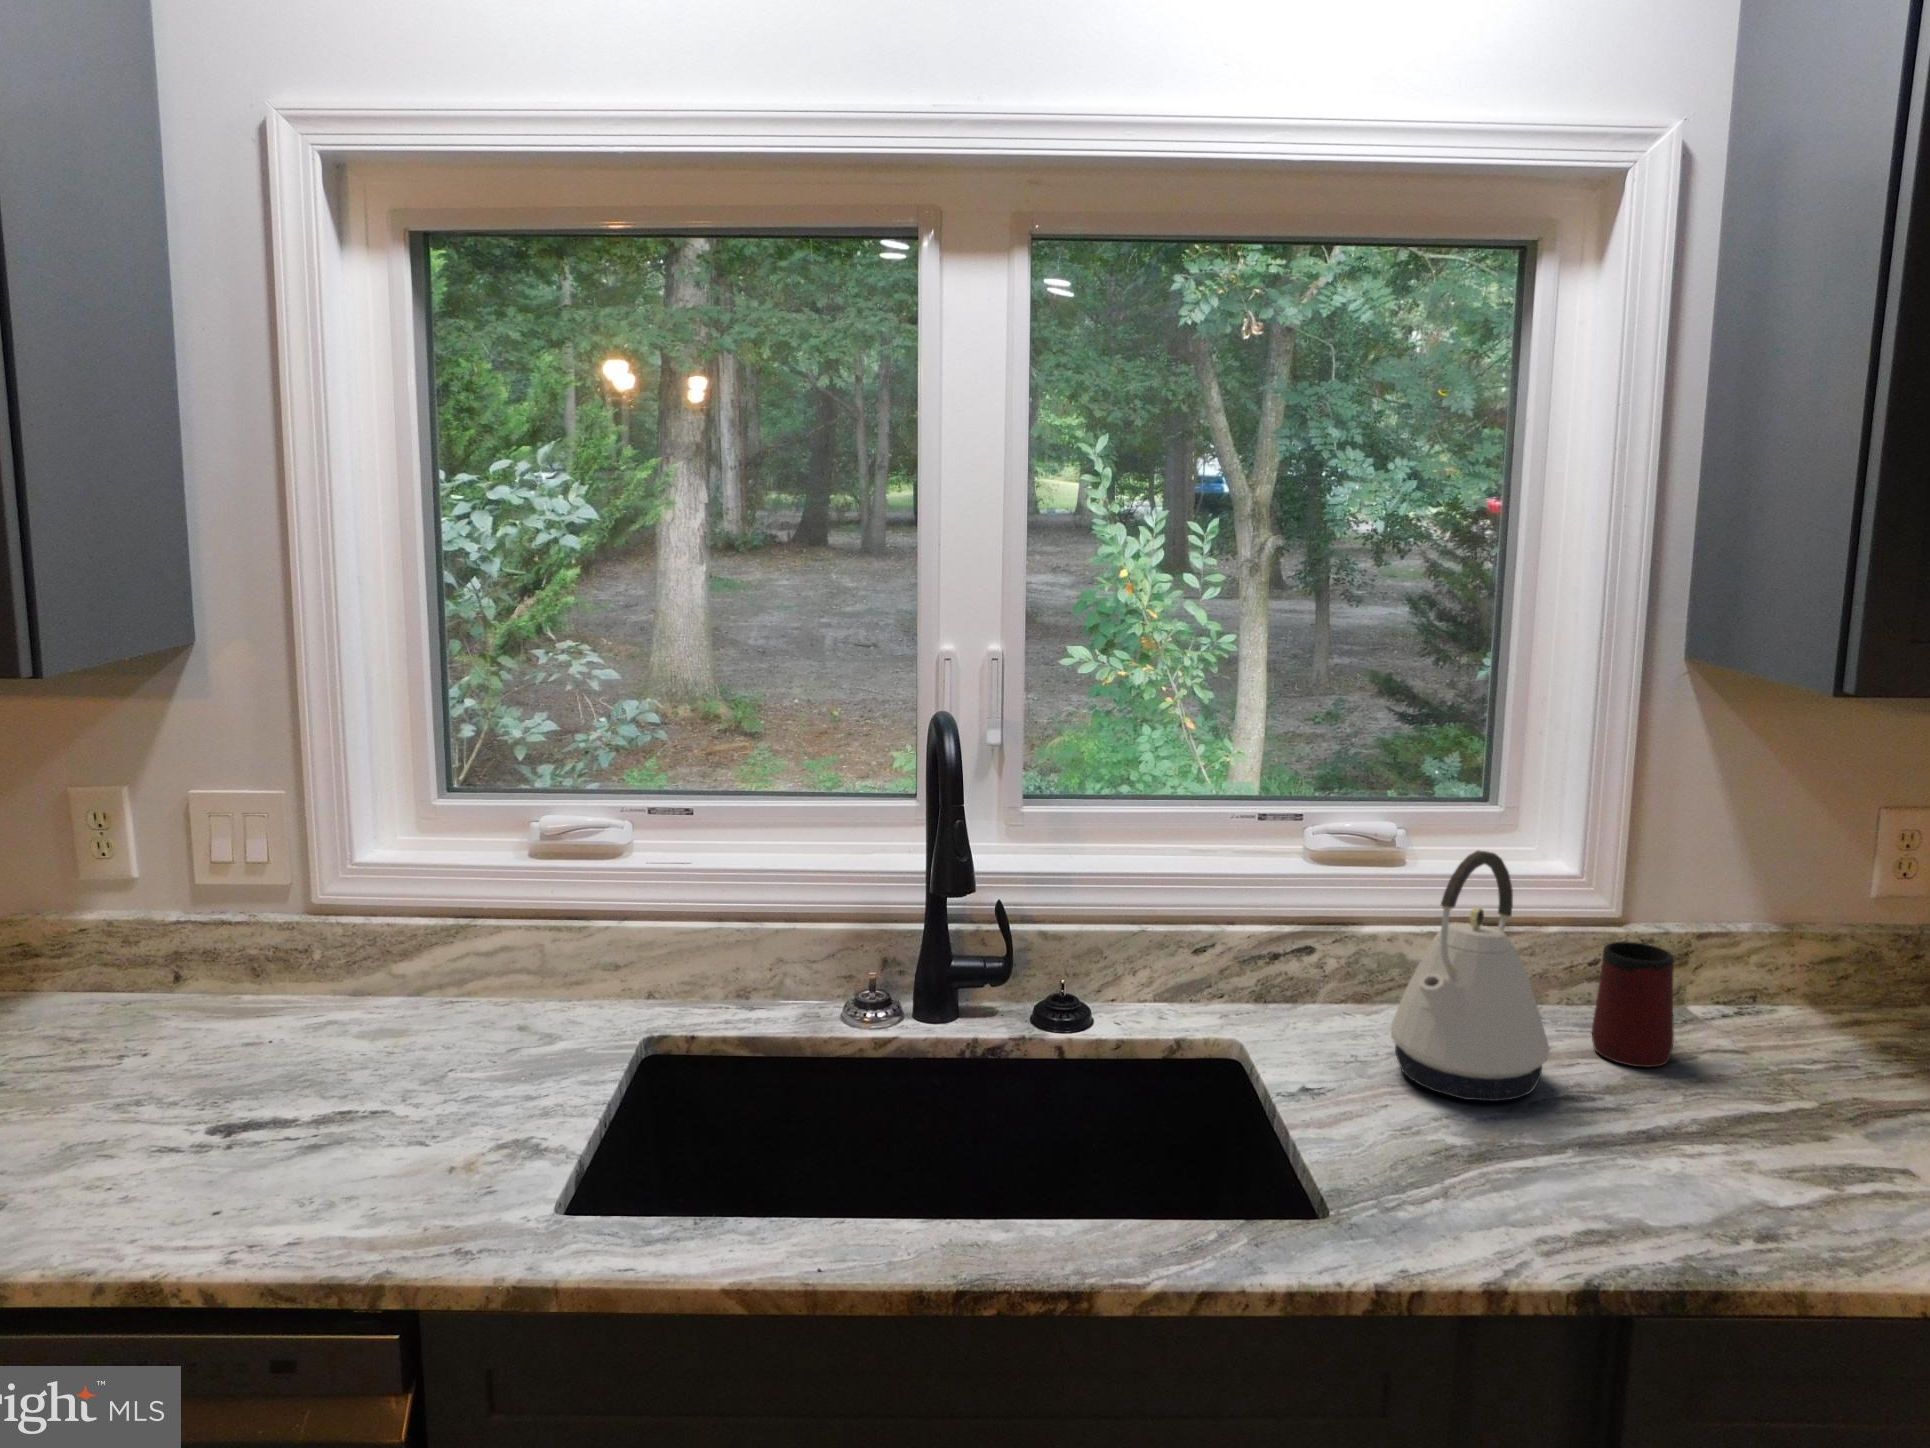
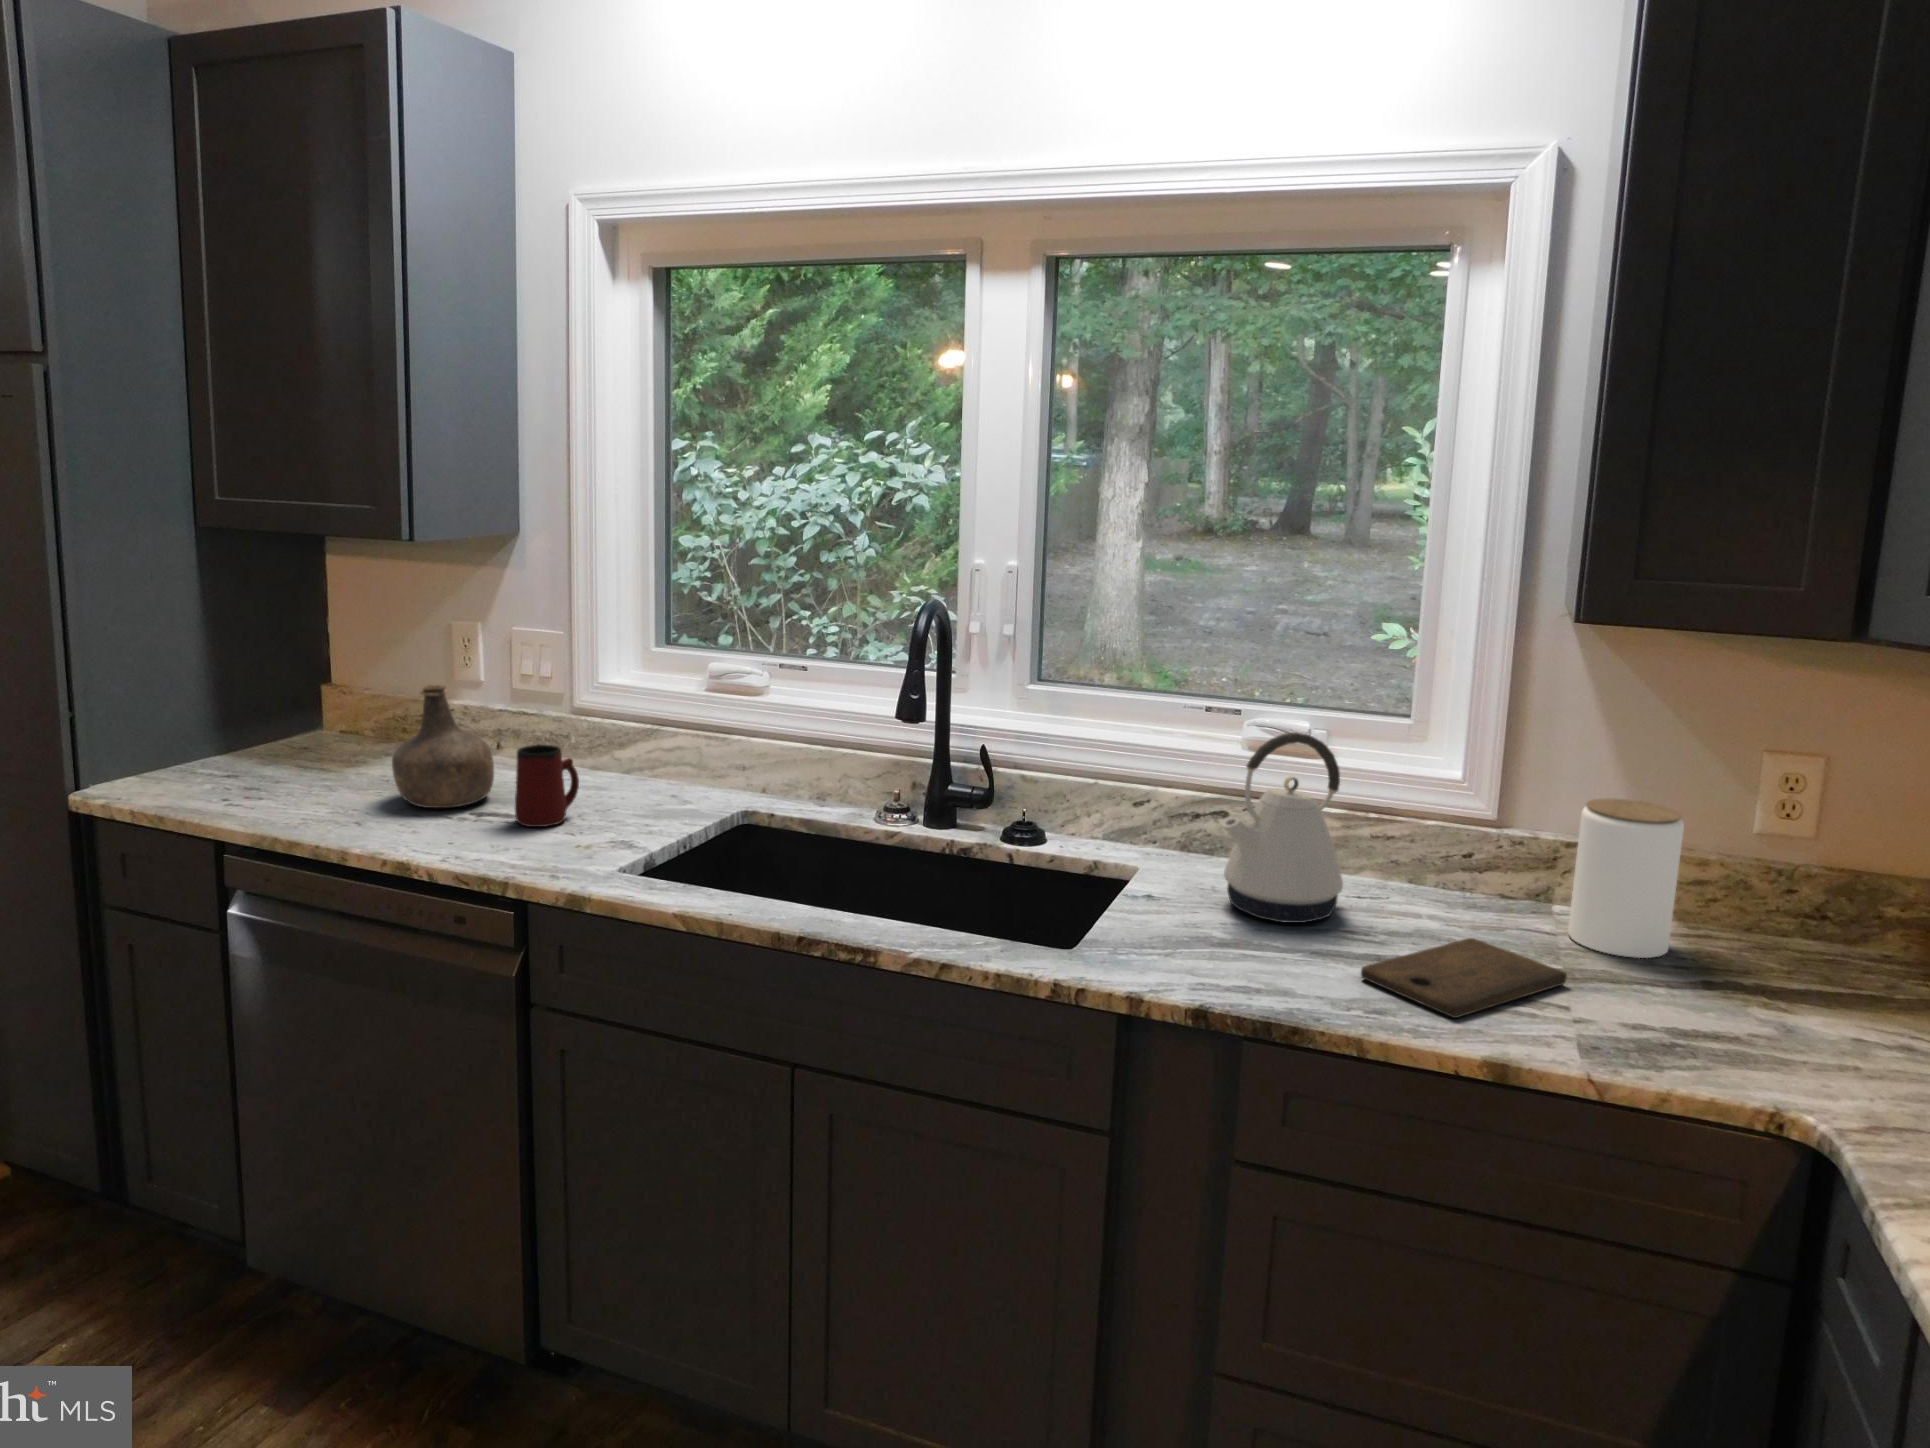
jar: none [1758,883,1897,1074] -> present [1568,798,1684,958]
bottle: none [33,917,227,1133] -> present [392,685,494,808]
mug: present [1592,942,1674,1067] -> present [515,745,579,827]
cutting board: none [1688,1085,1876,1227] -> present [1361,938,1567,1018]

